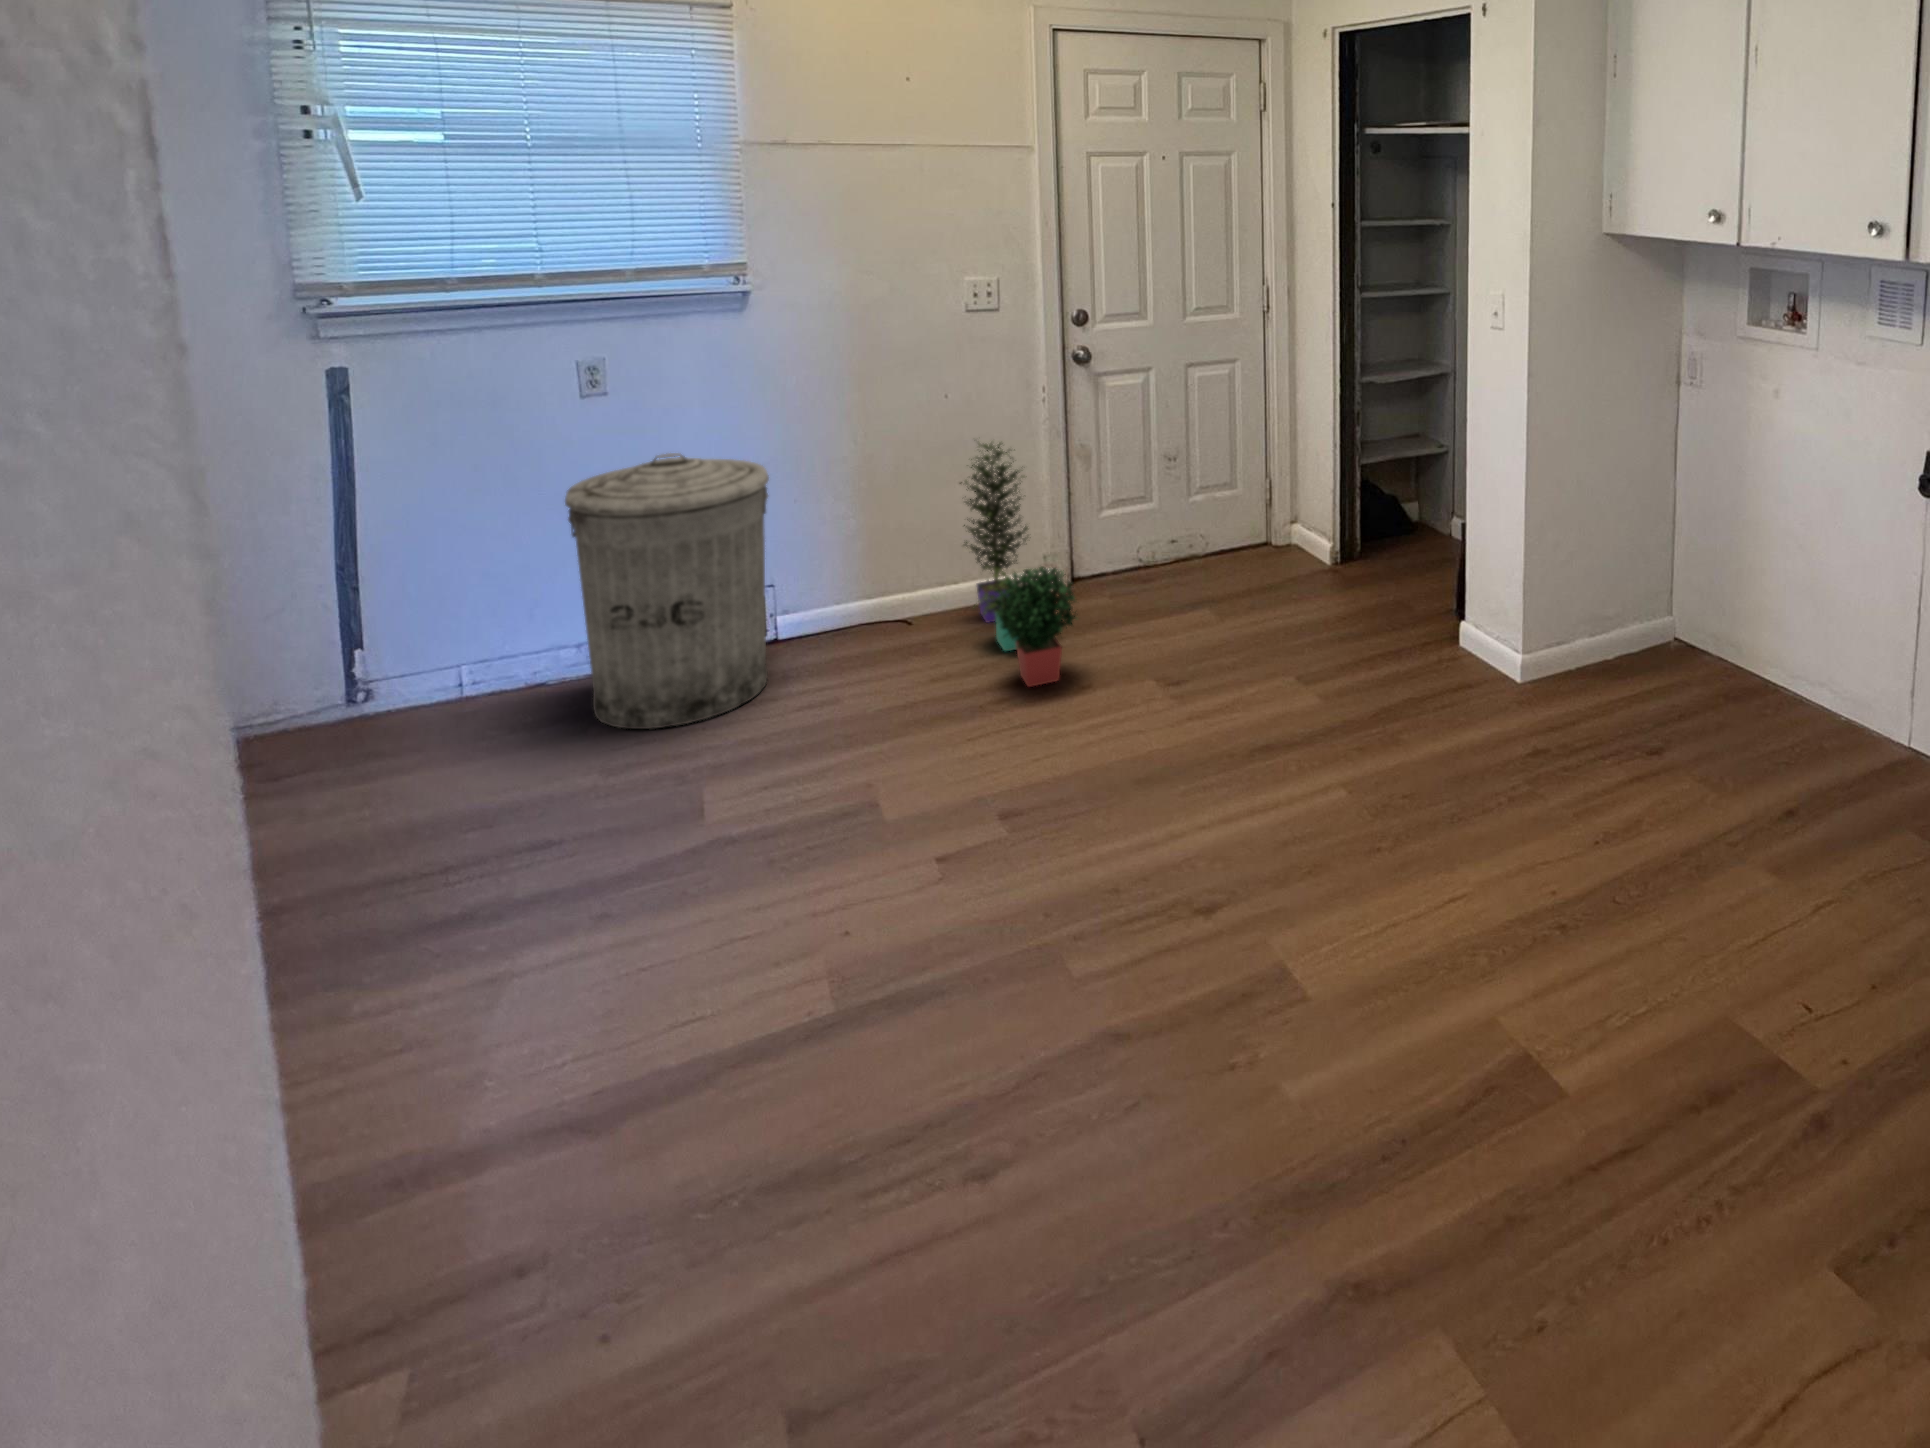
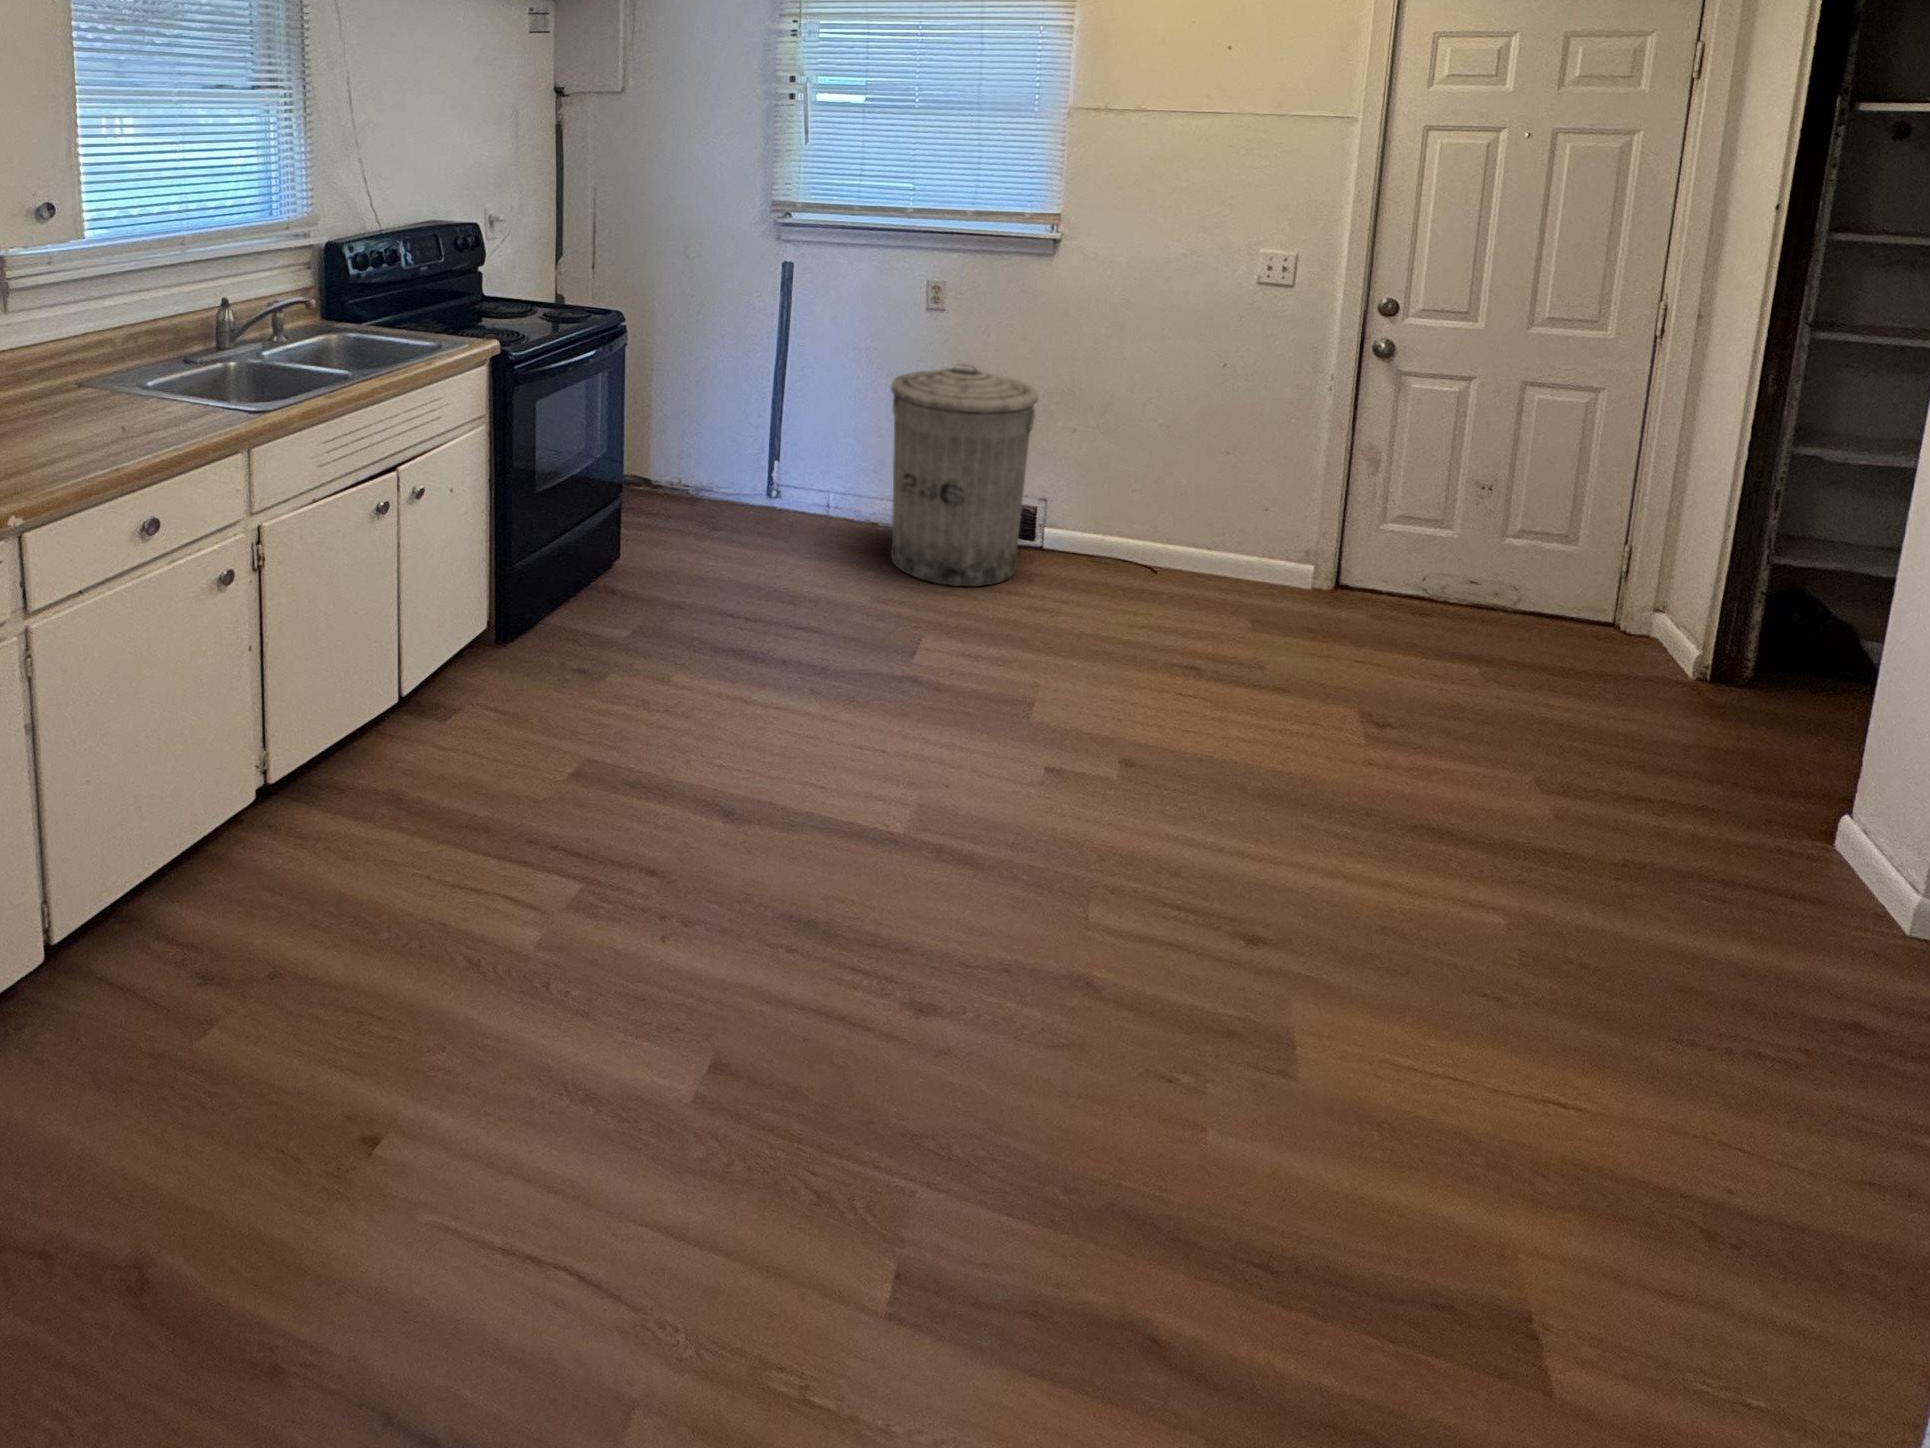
potted plant: present [960,443,1076,687] -> none [1198,411,1291,671]

